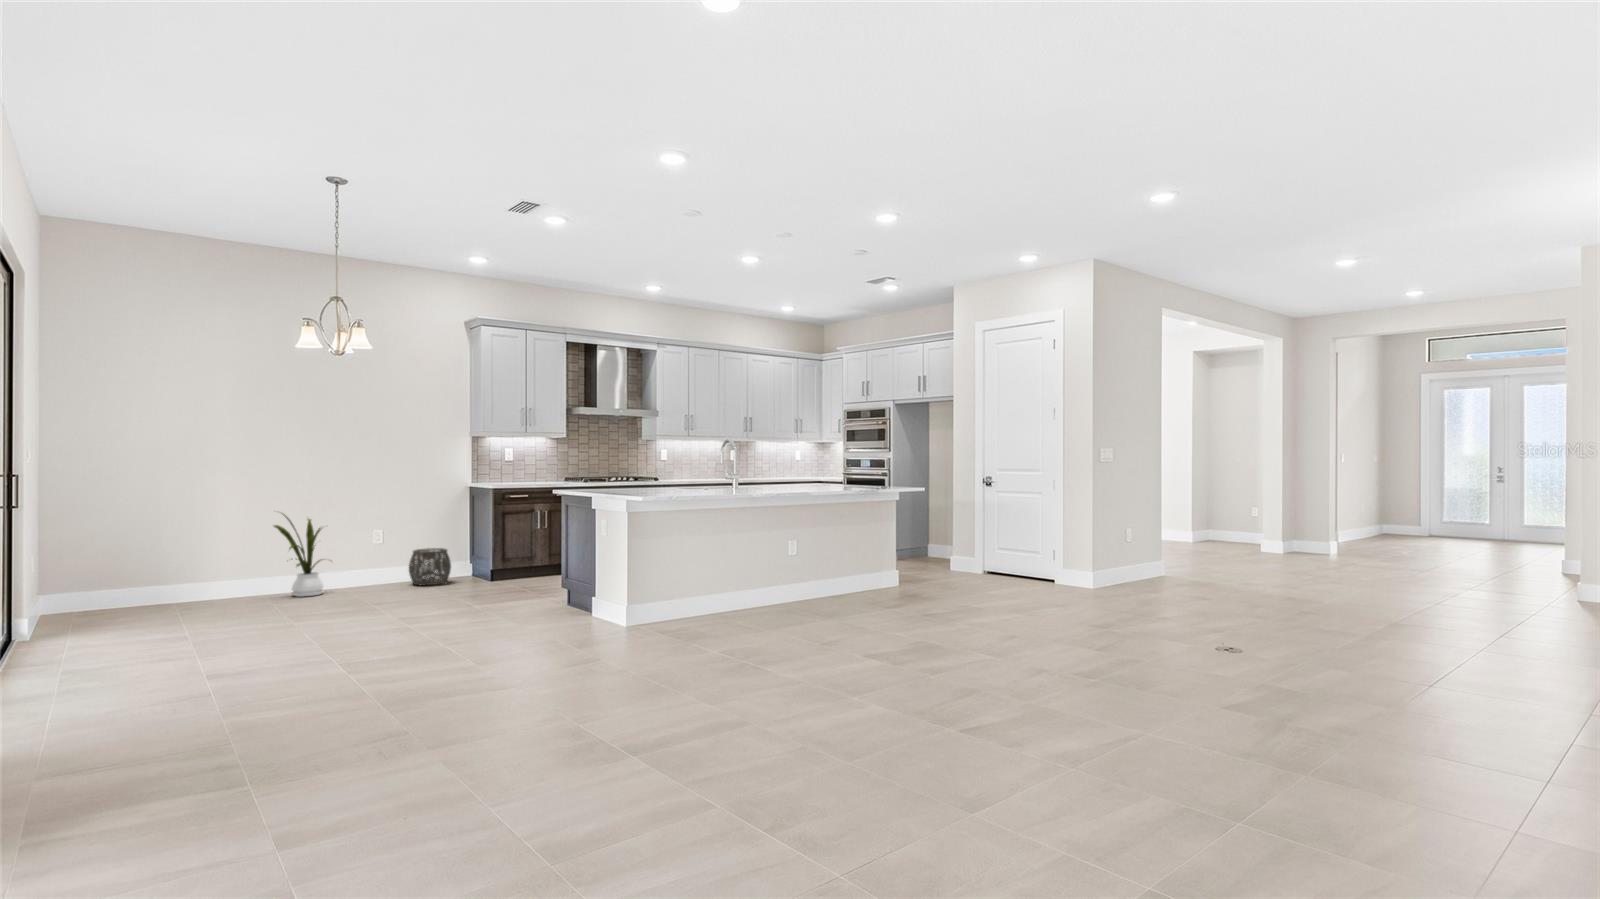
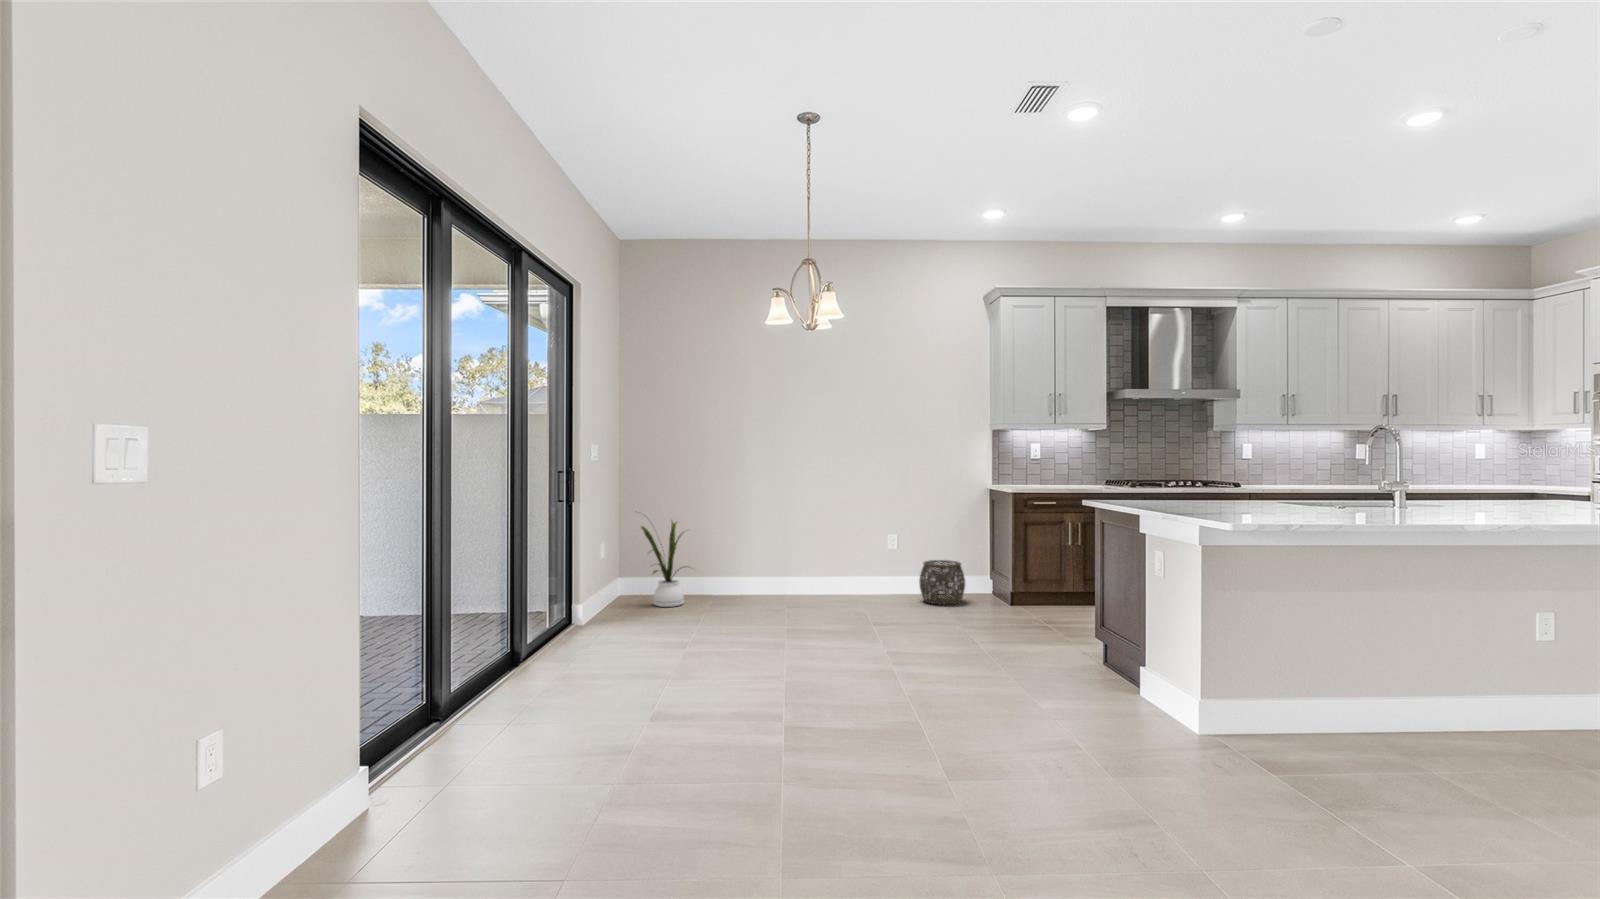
house plant: present [274,514,323,597] -> present [641,521,690,607]

